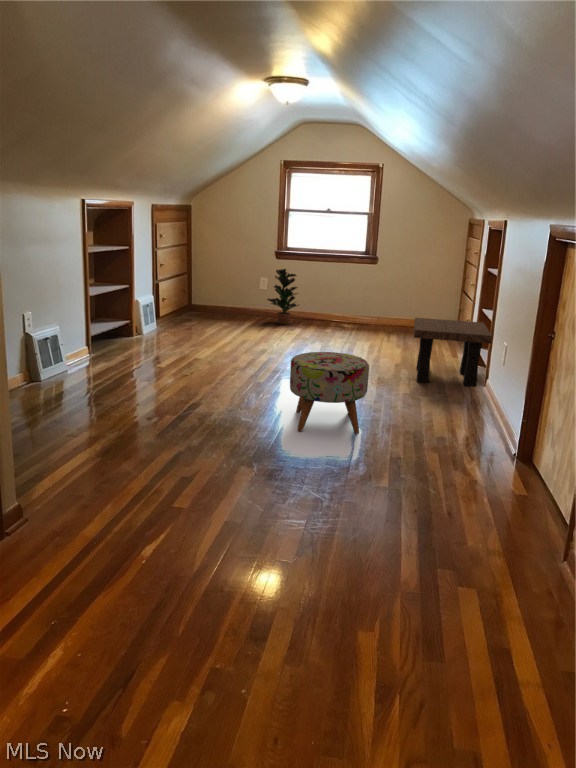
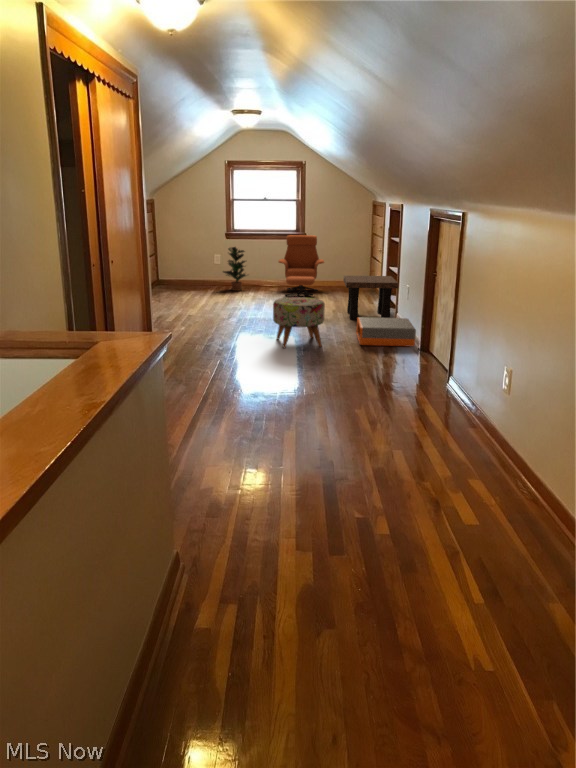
lounge chair: none [337,258,398,341] -> present [278,235,324,298]
storage box: none [419,388,513,446] -> present [356,317,416,346]

